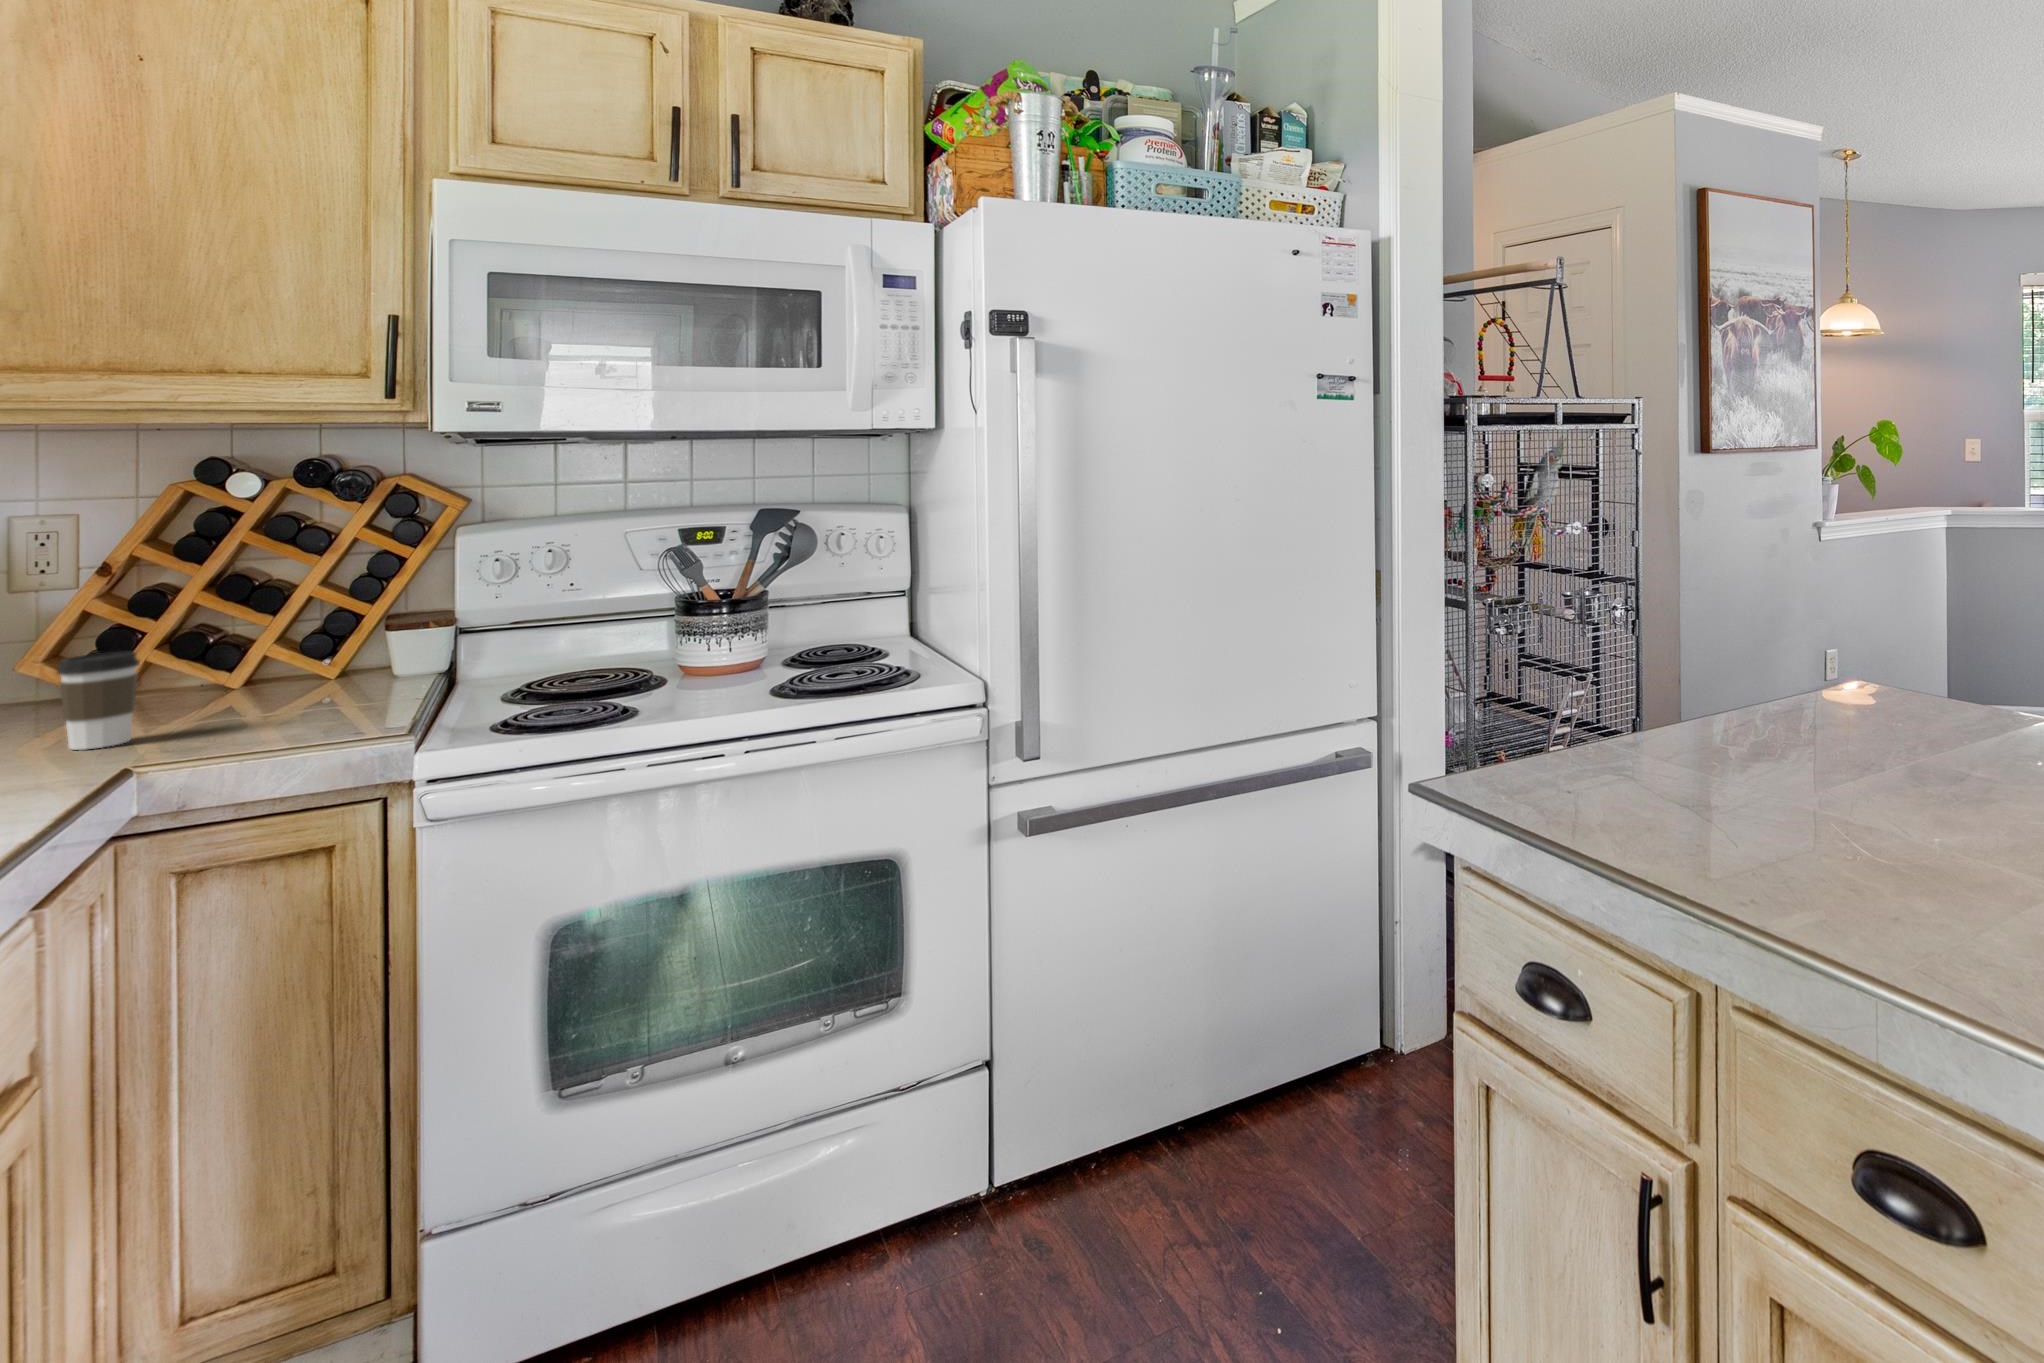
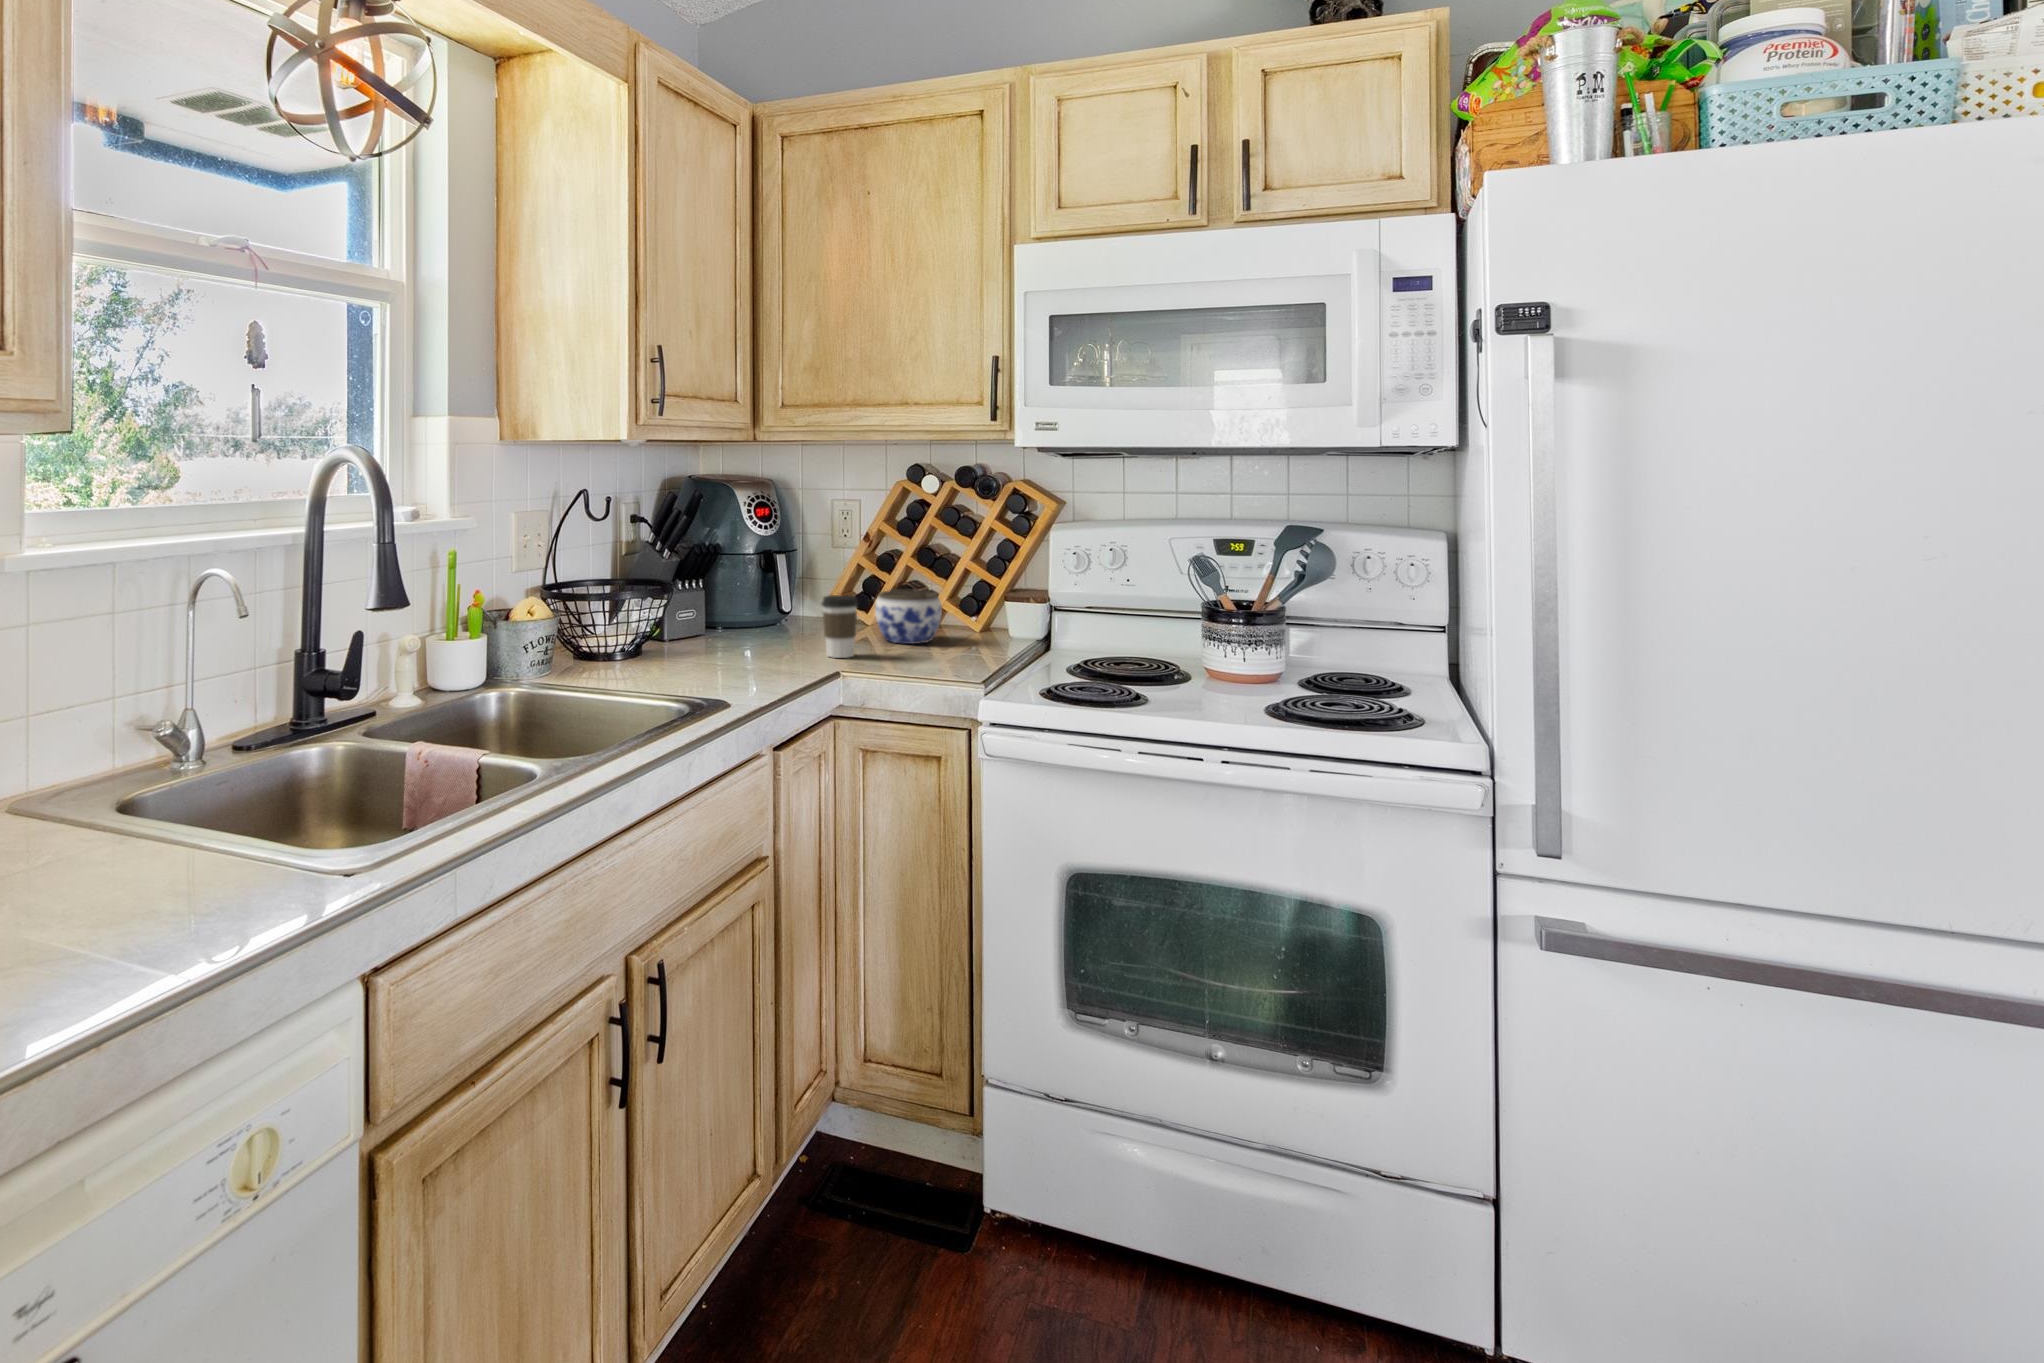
jar: none [147,631,282,714] -> present [875,589,942,644]

